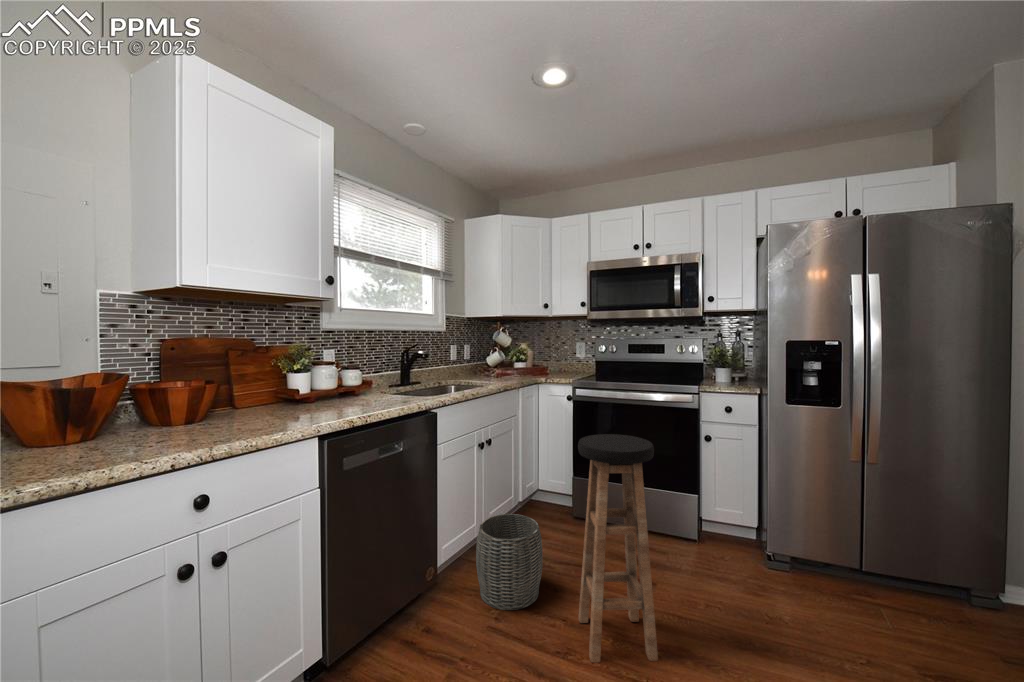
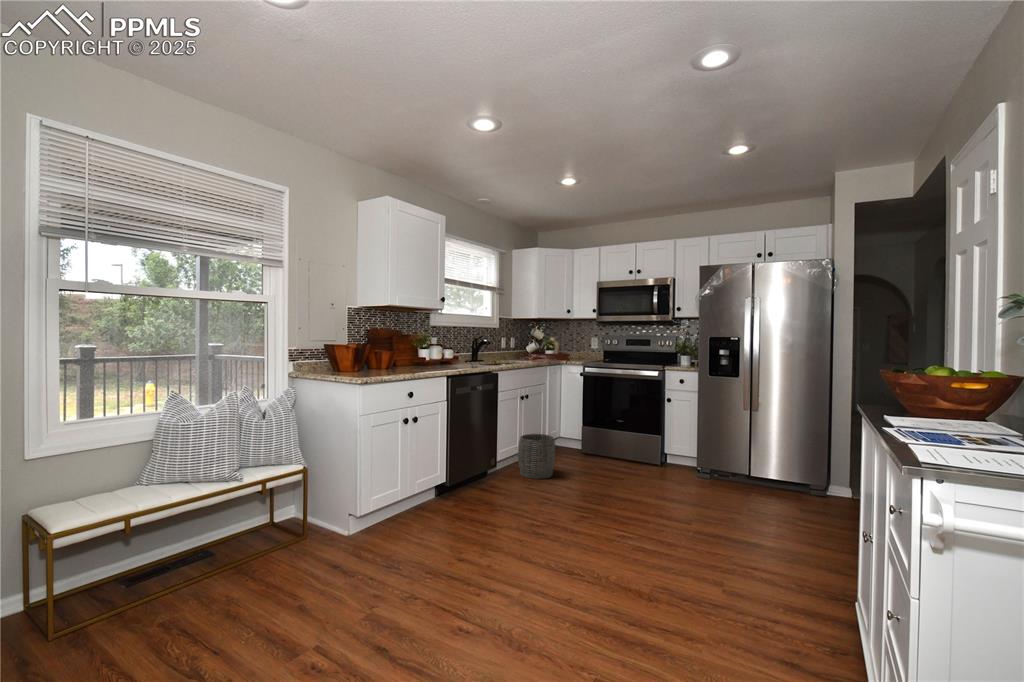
bar stool: present [578,434,658,662] -> none [572,384,611,493]

